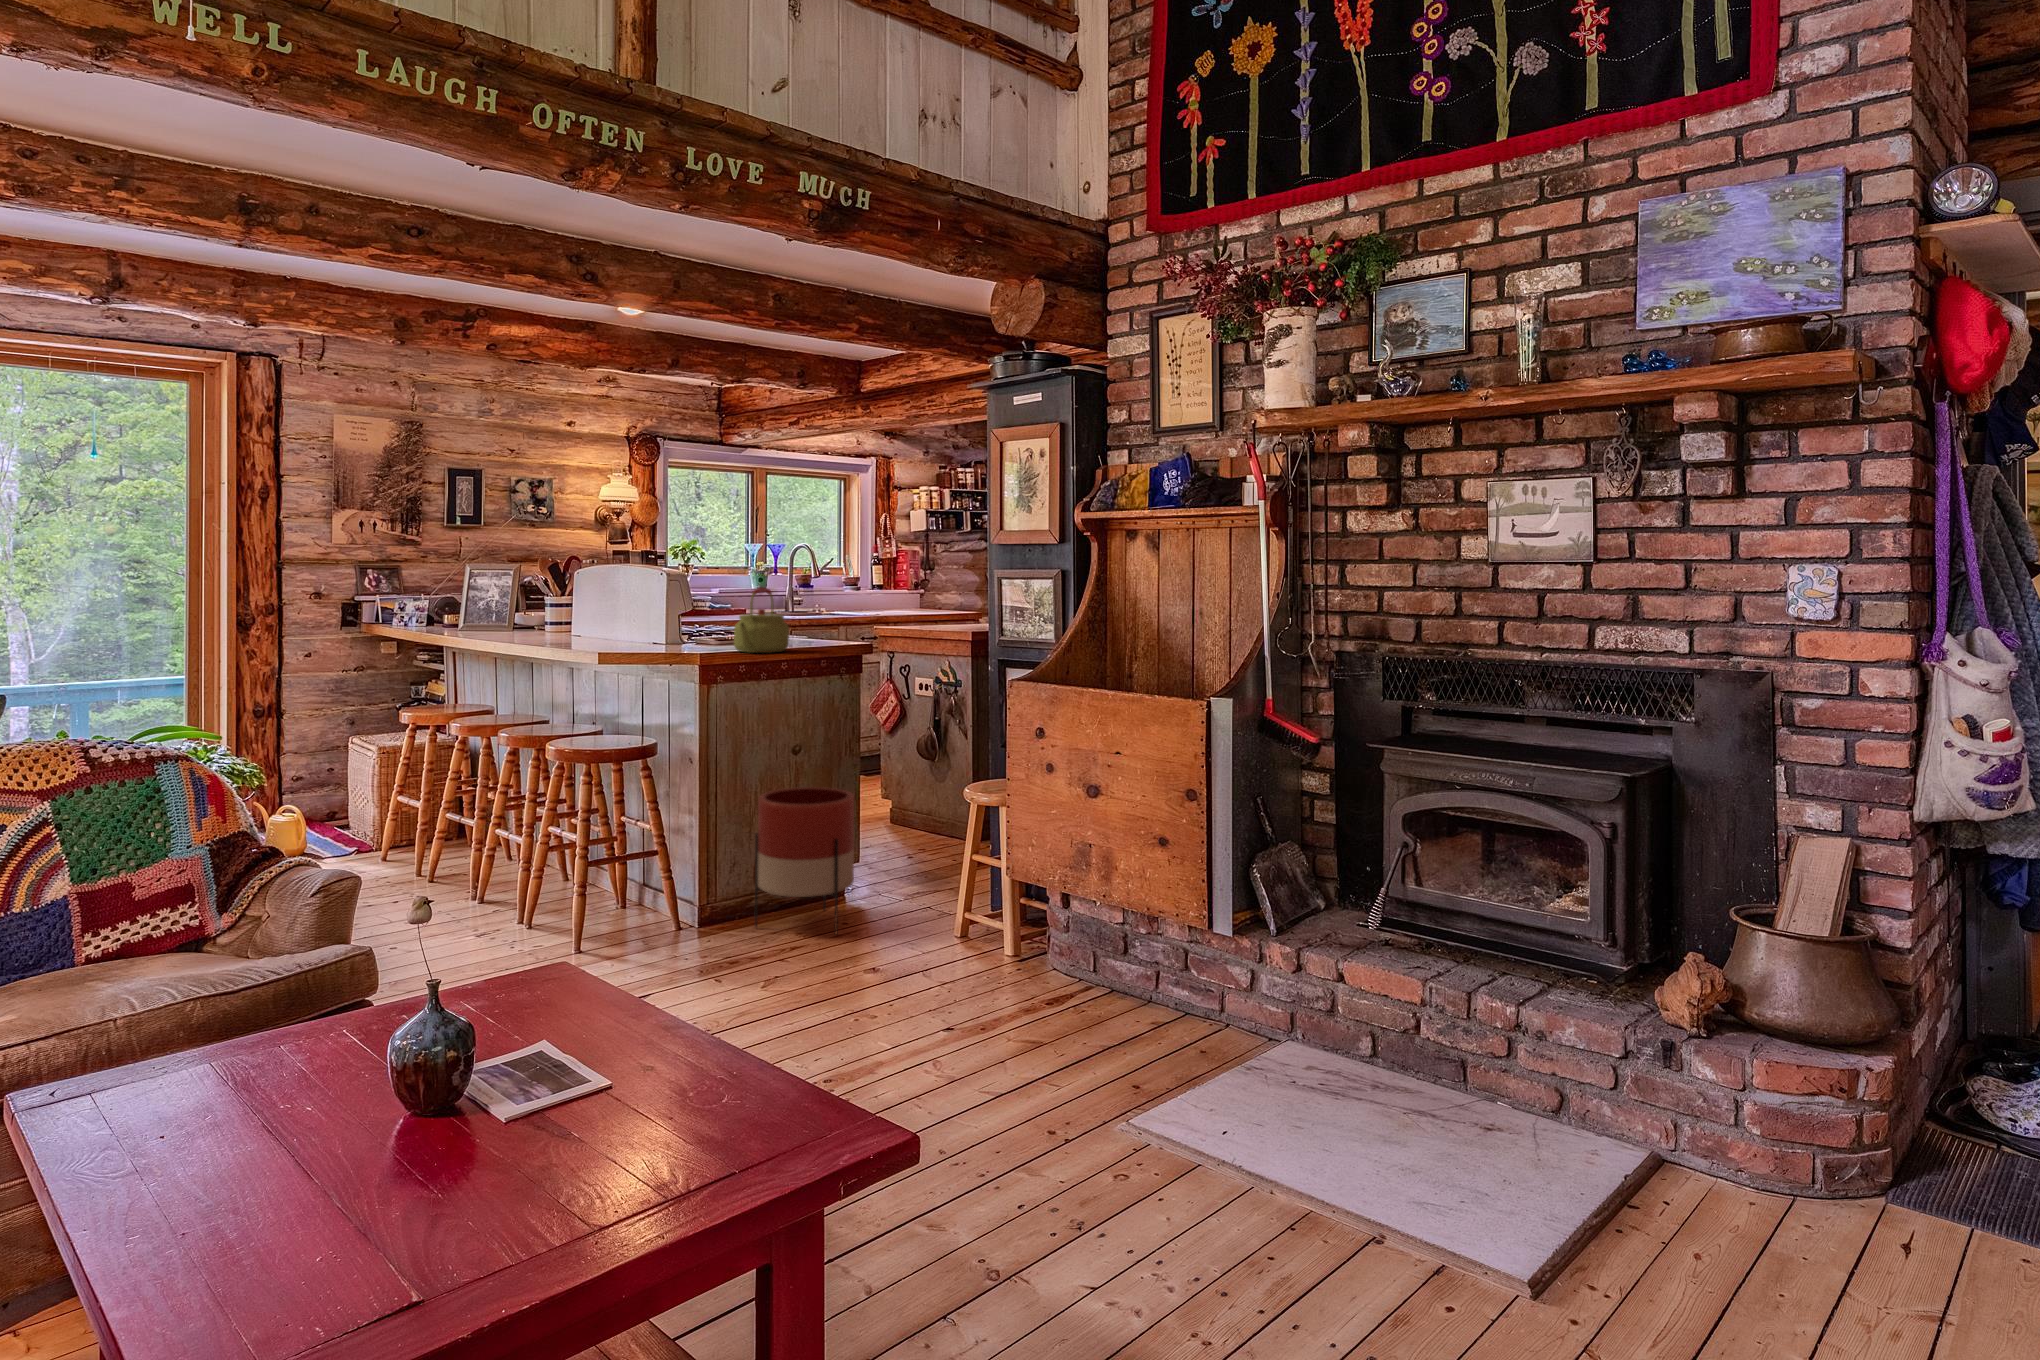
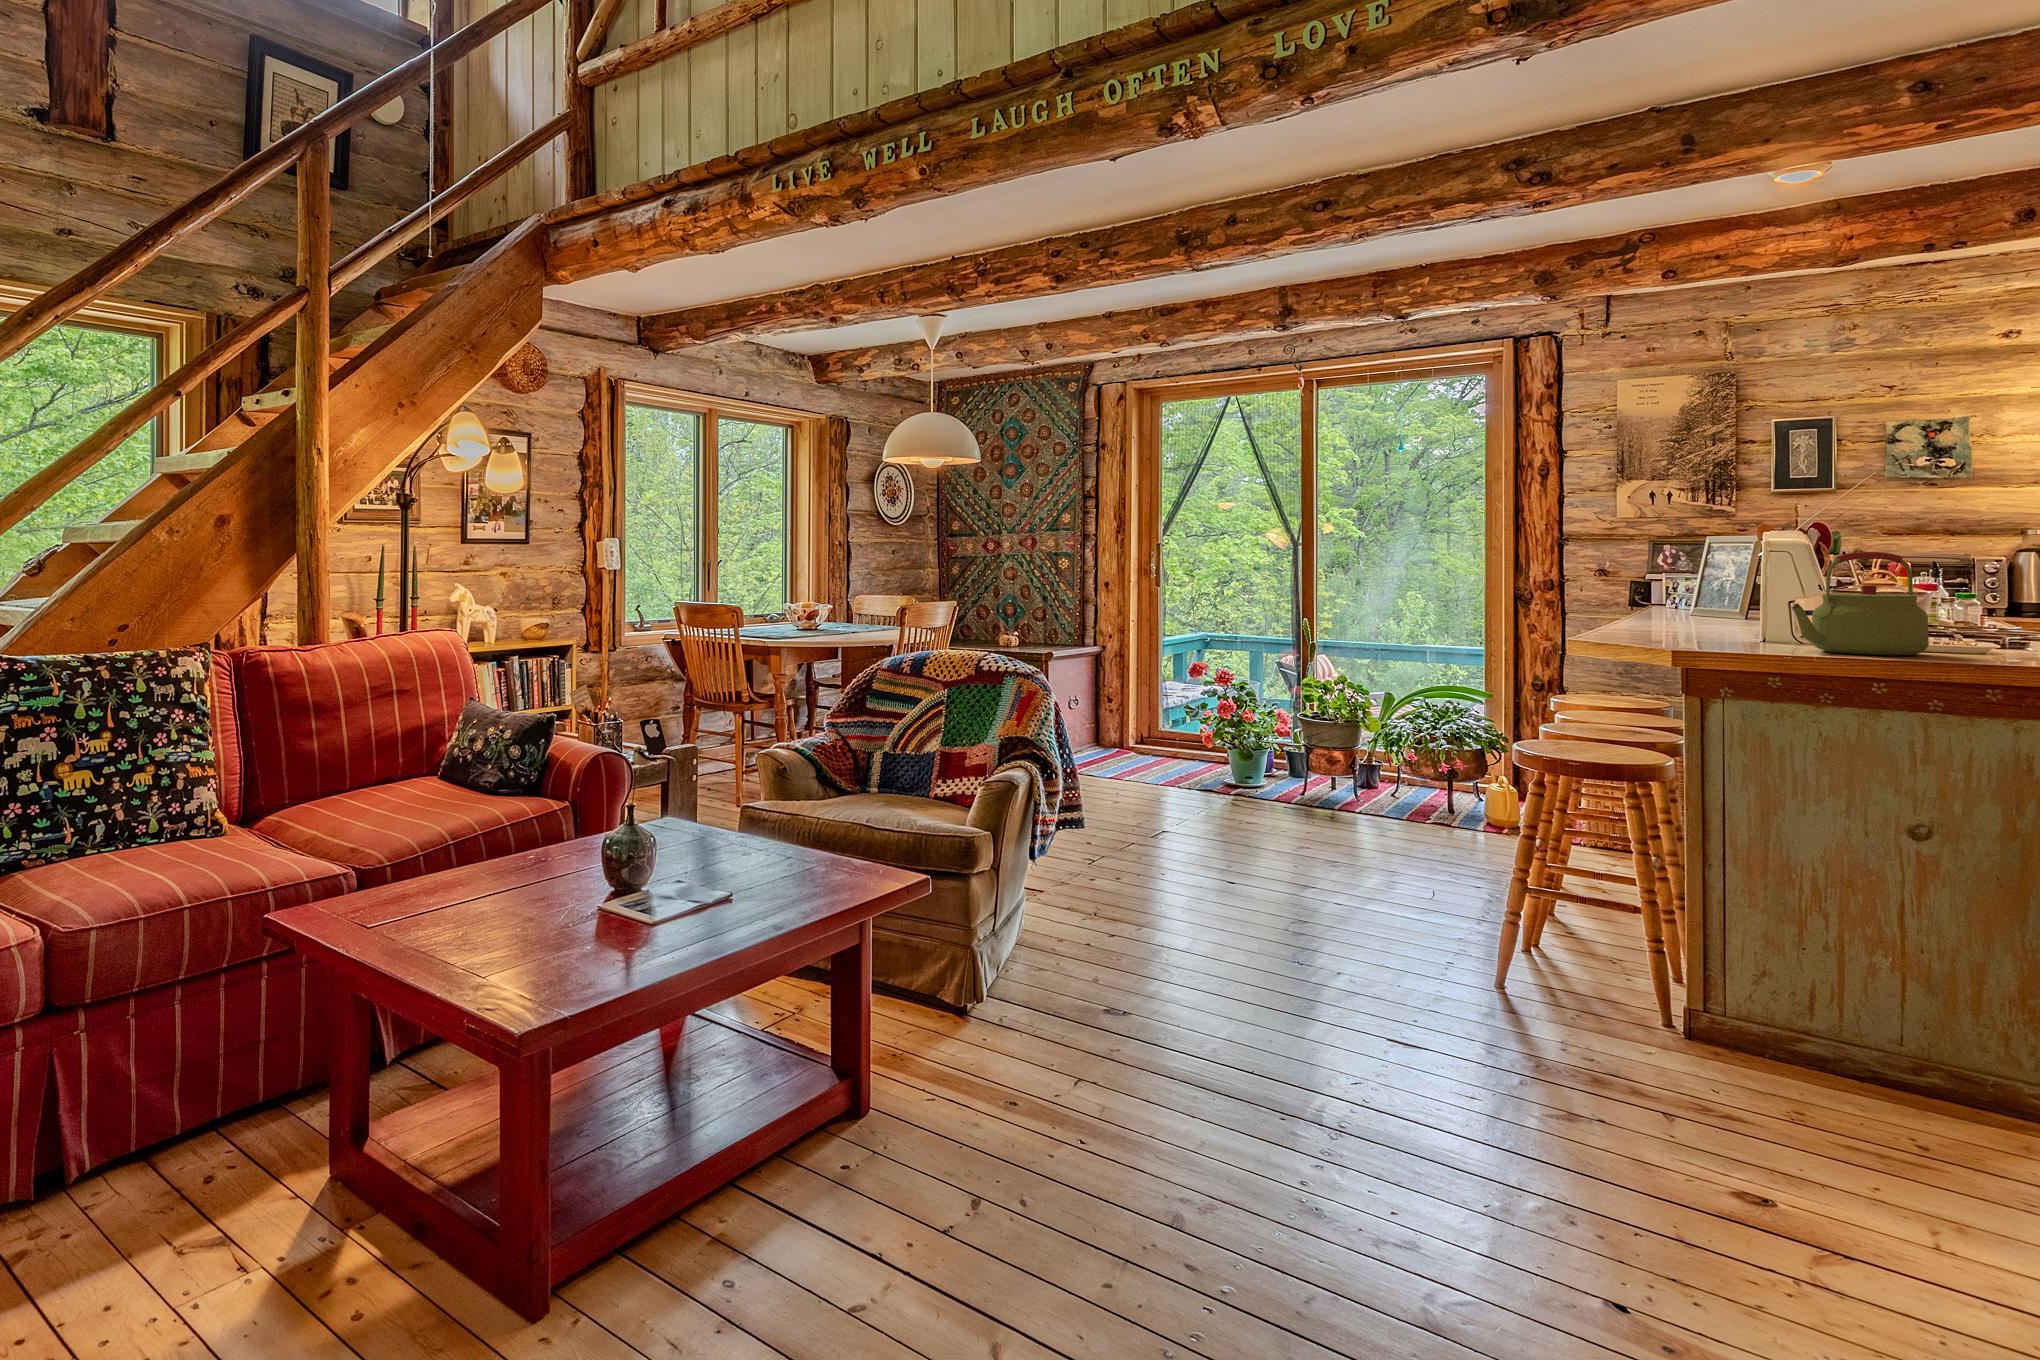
planter: present [755,787,854,934] -> none [1731,865,1937,1128]

